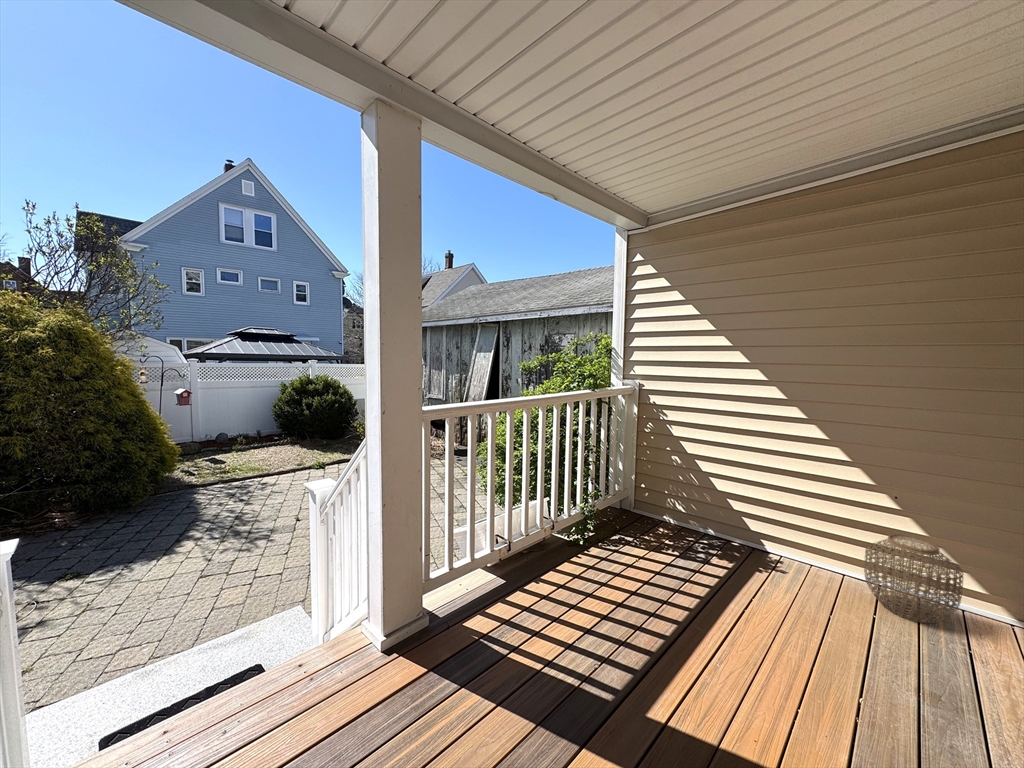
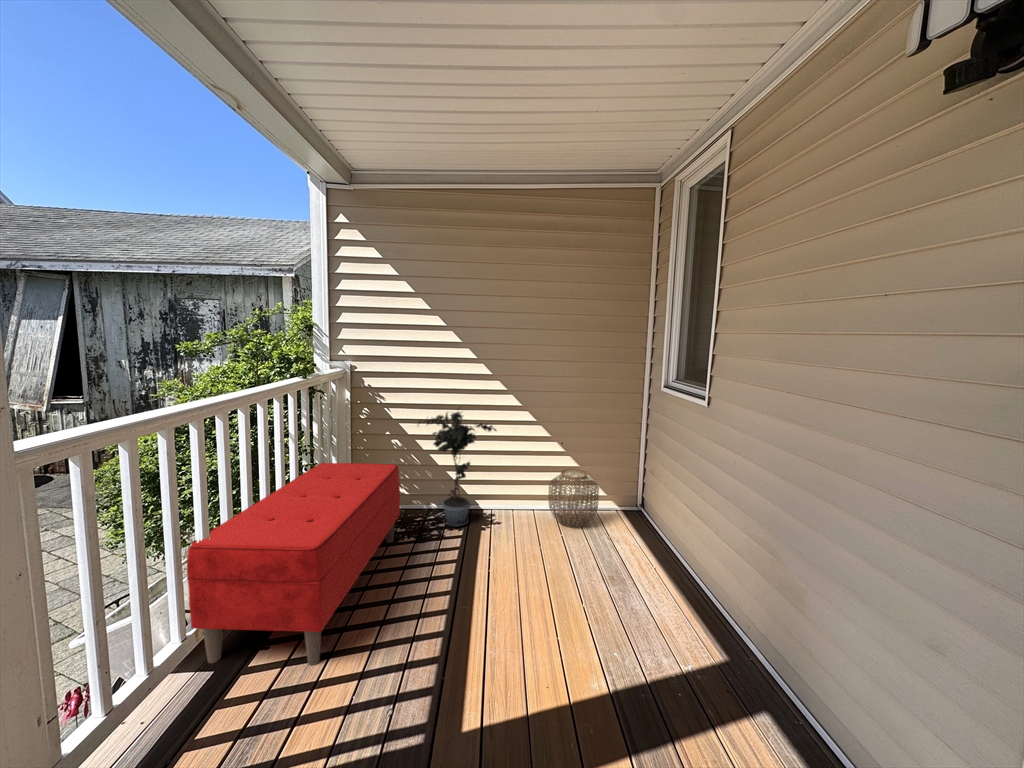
potted plant: none [692,431,783,561] -> present [418,407,496,527]
bench: none [499,463,667,608] -> present [187,463,400,666]

